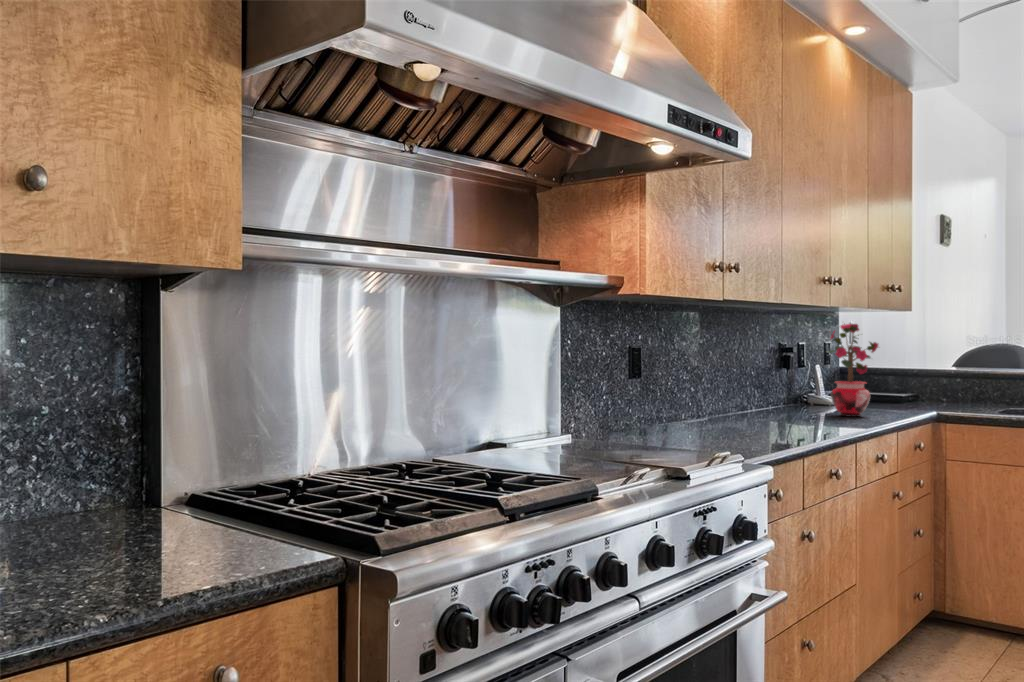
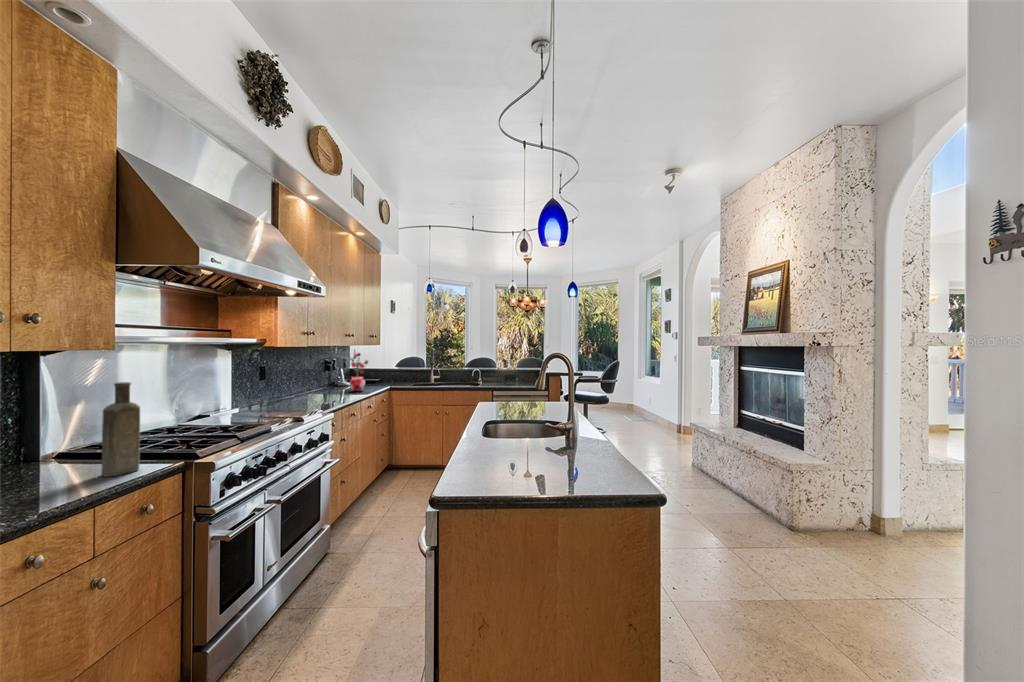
bottle: none [39,330,160,594] -> present [101,382,140,477]

